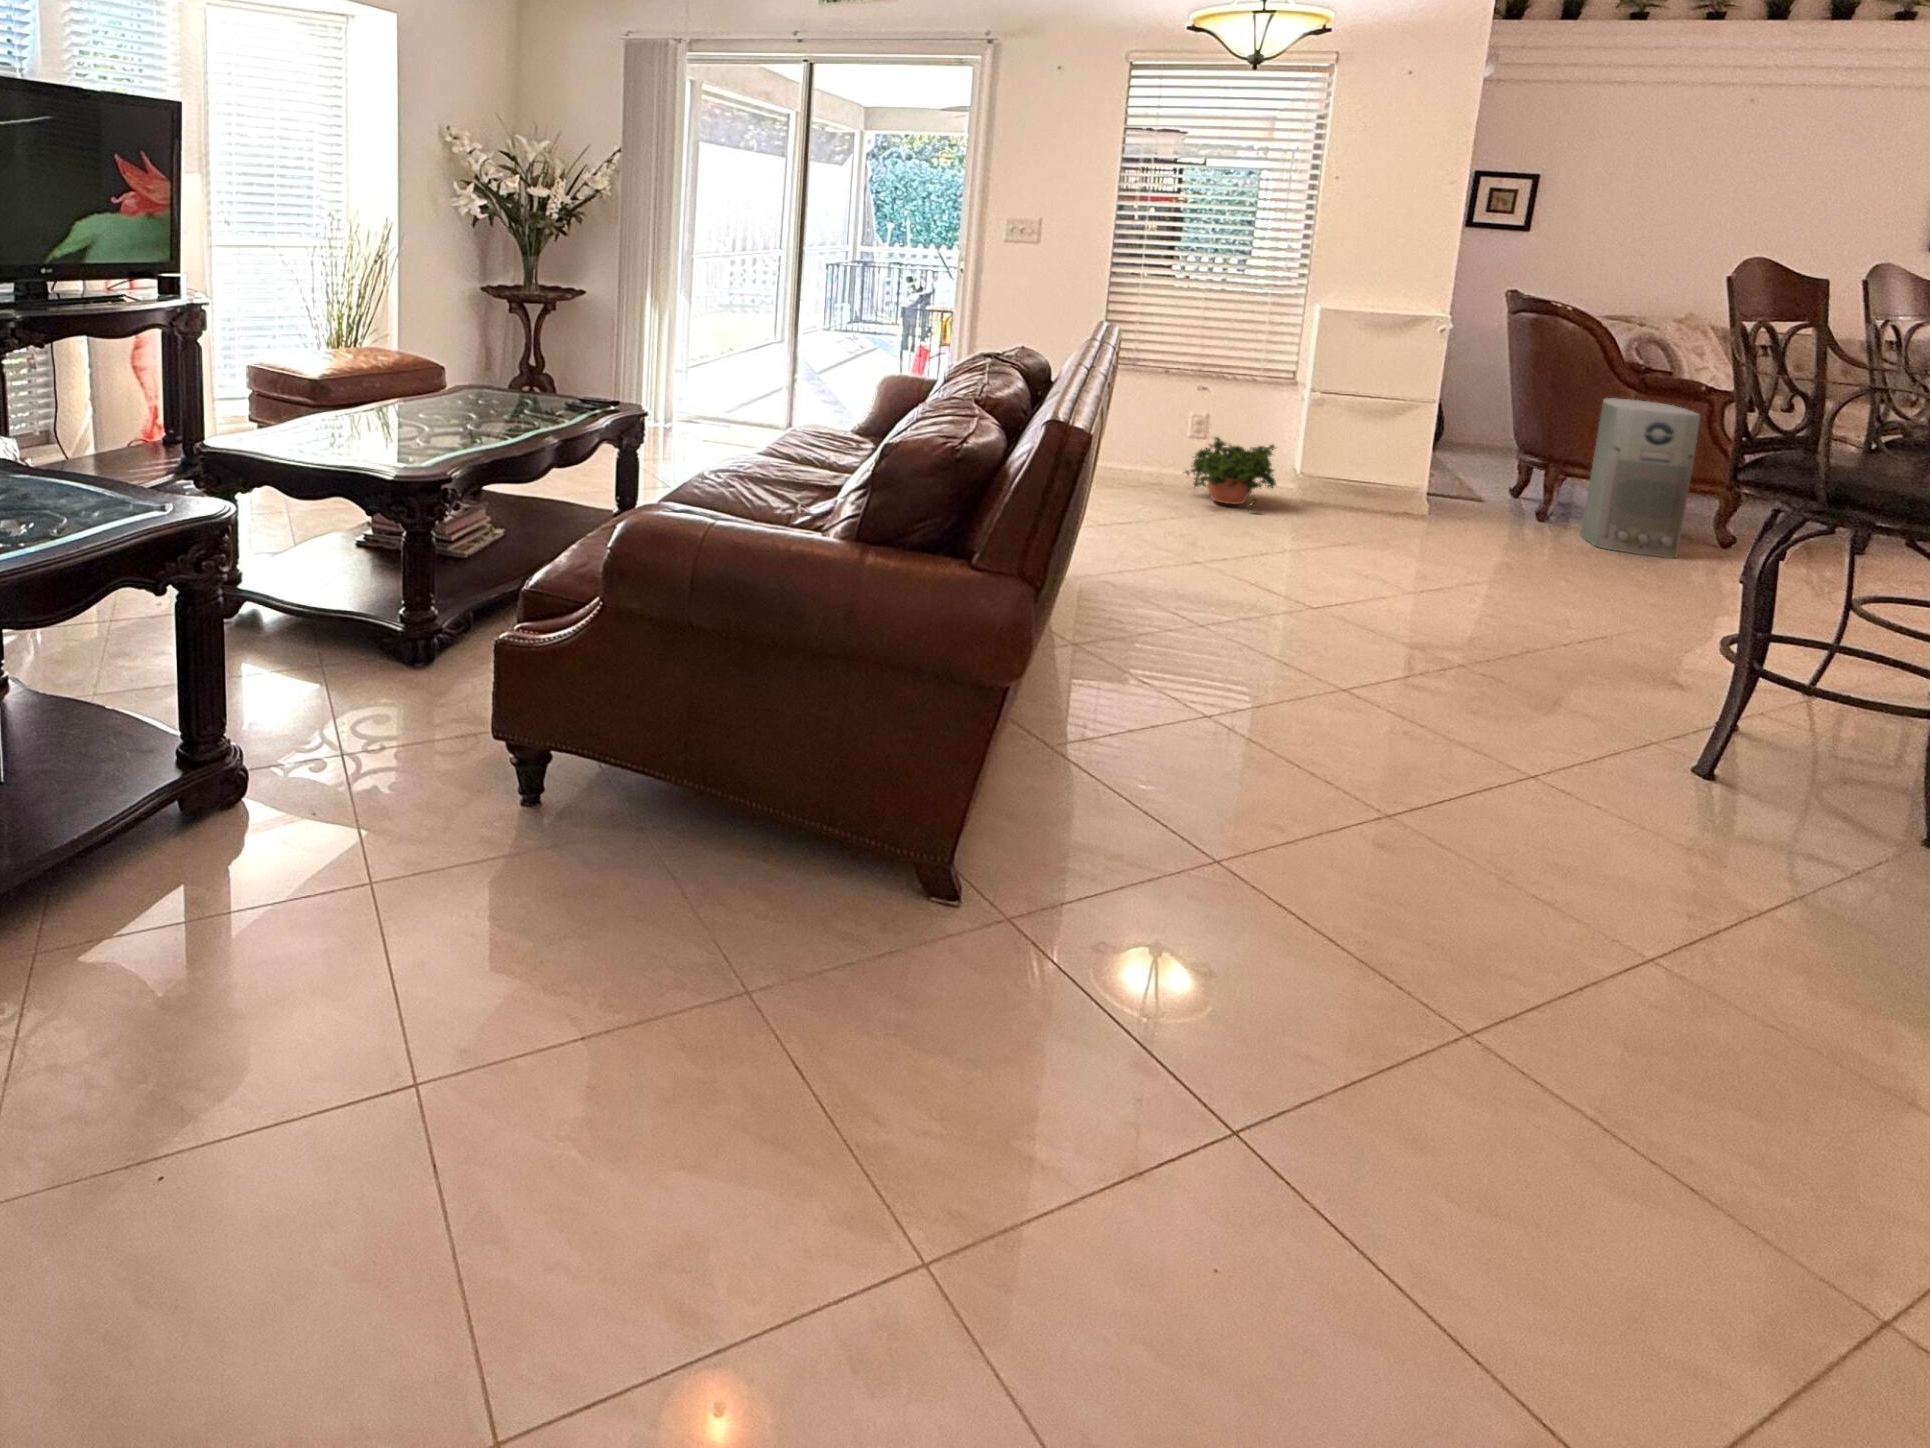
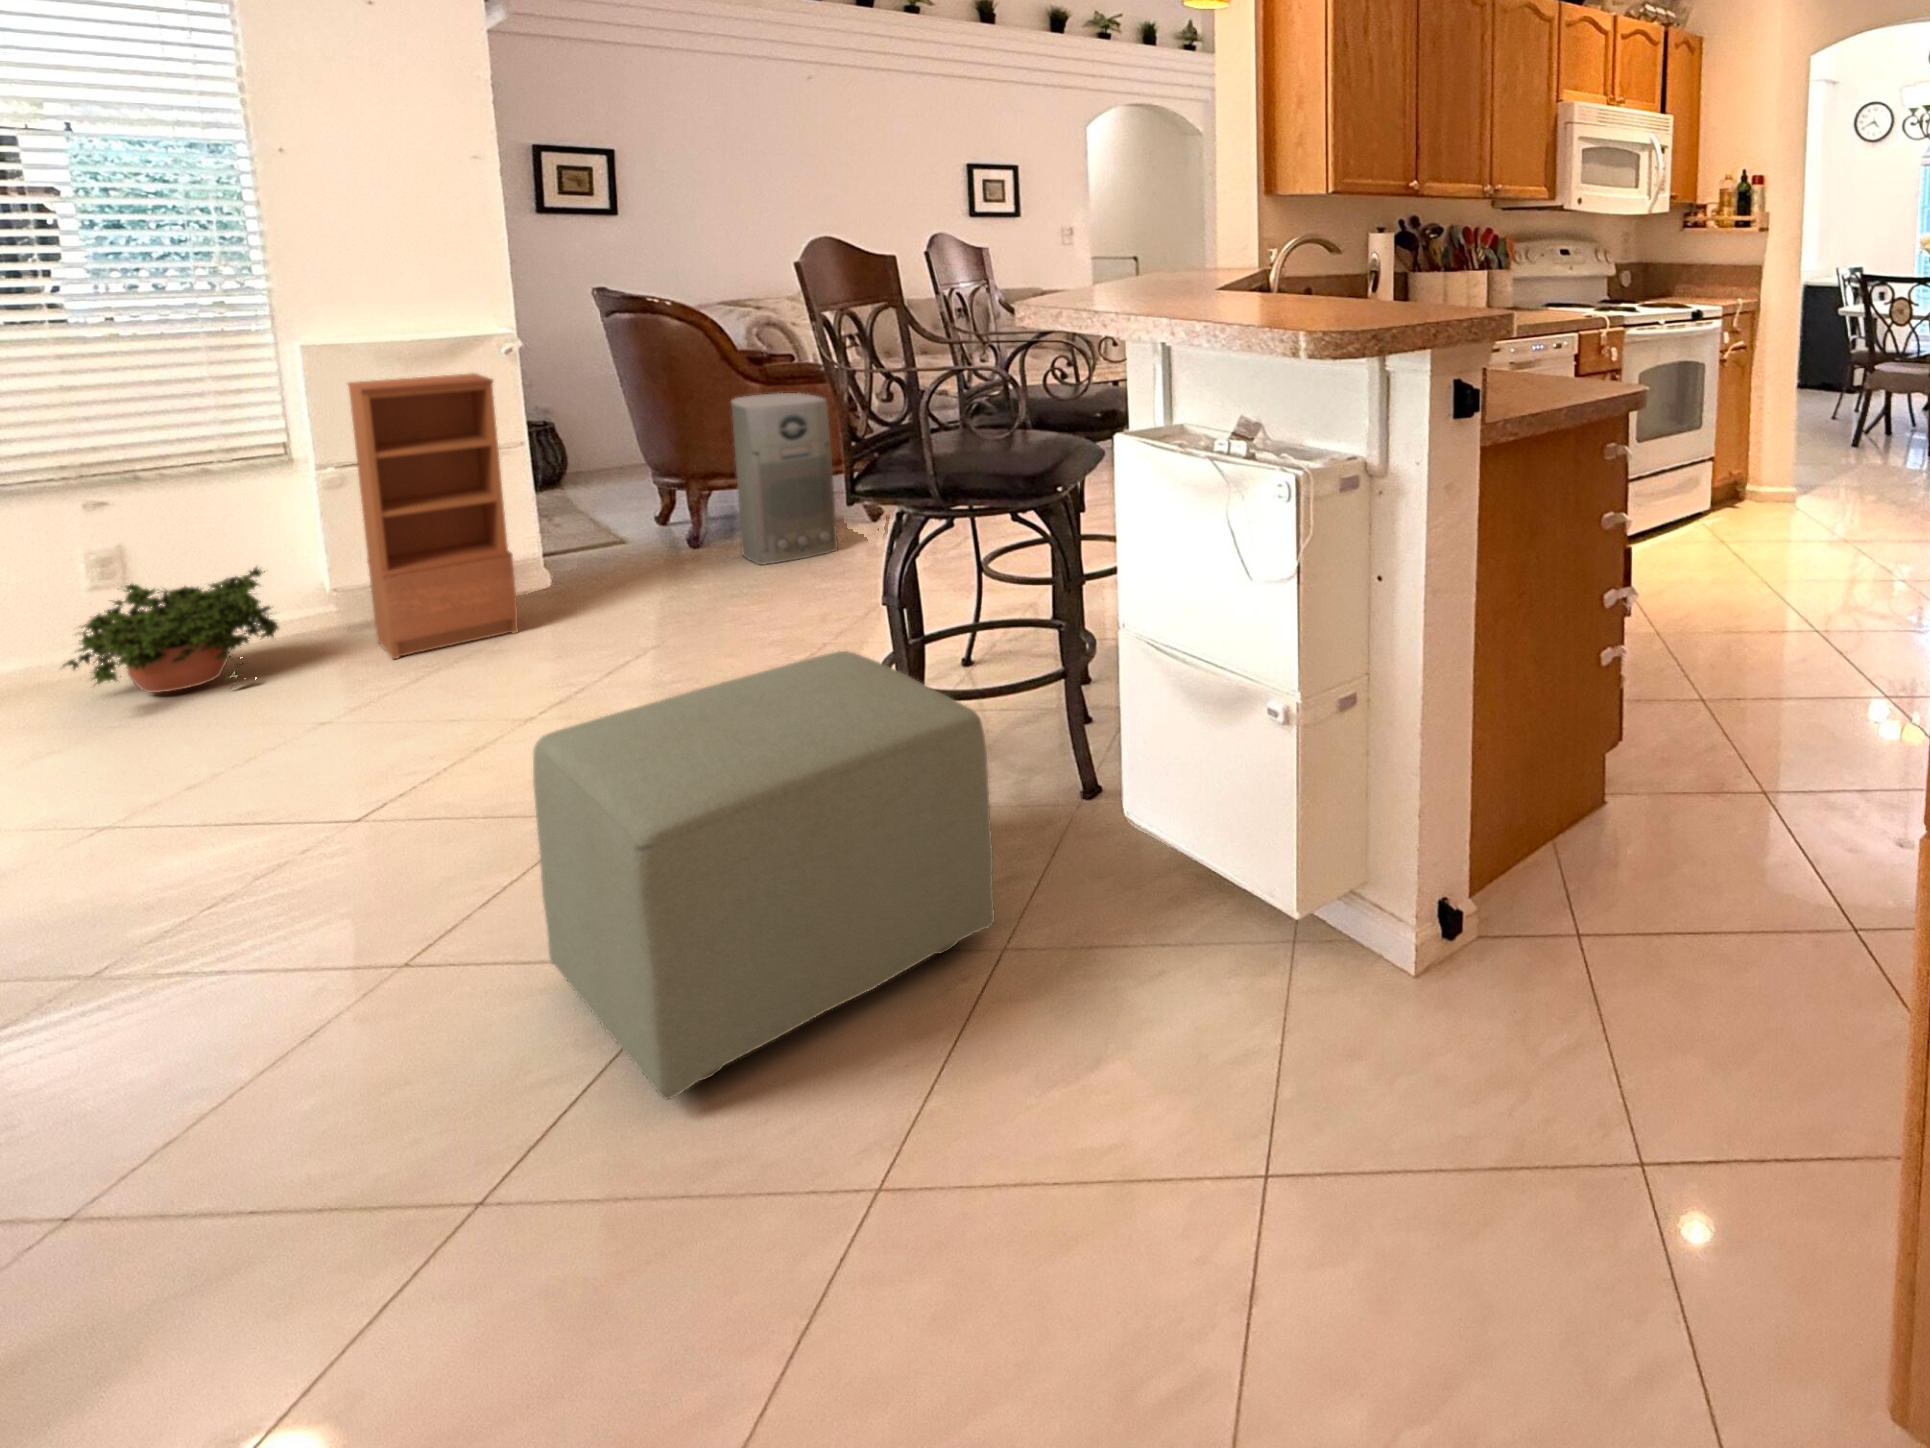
bookcase: none [1320,337,1431,535] -> present [348,373,518,659]
ottoman: none [1428,574,1830,881] -> present [533,651,995,1099]

